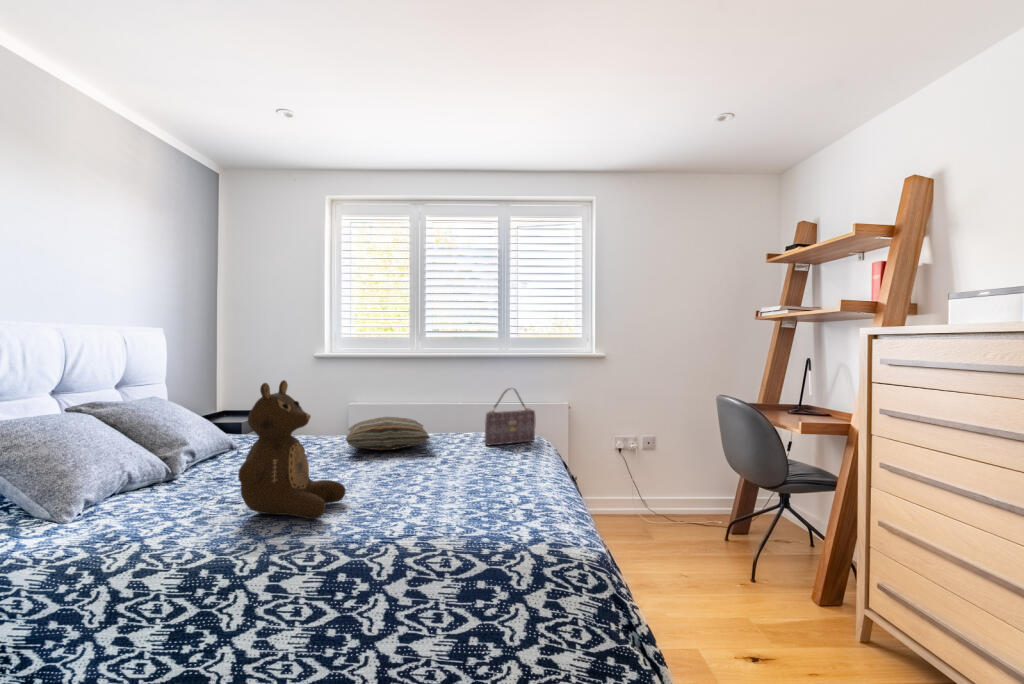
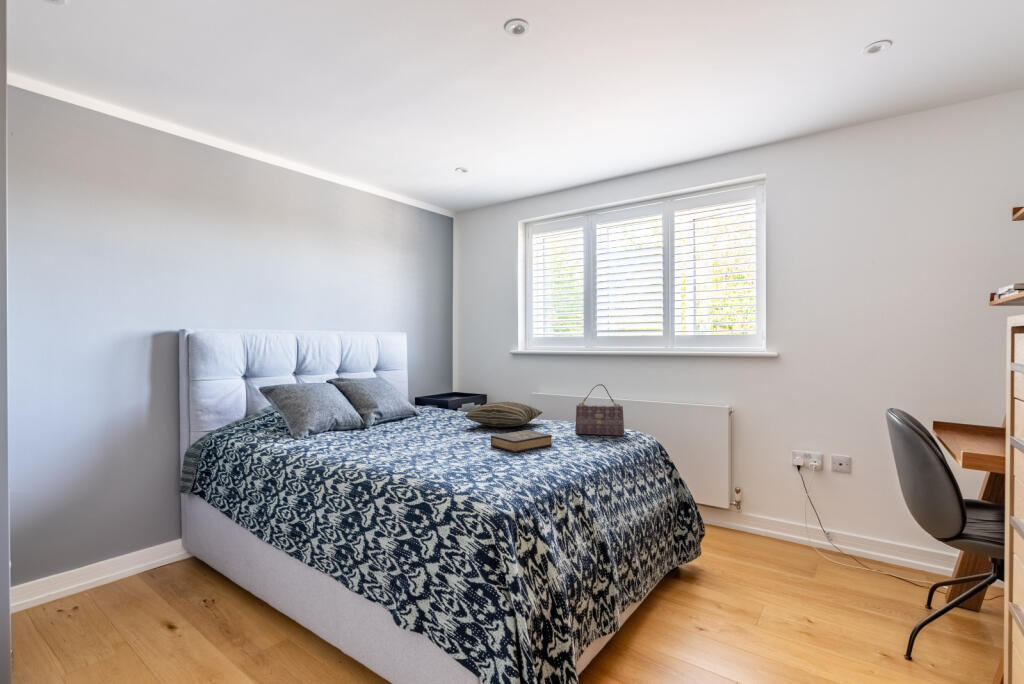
teddy bear: present [238,380,346,519] -> none [341,368,412,457]
hardback book: none [432,448,495,477] -> present [491,430,552,452]

